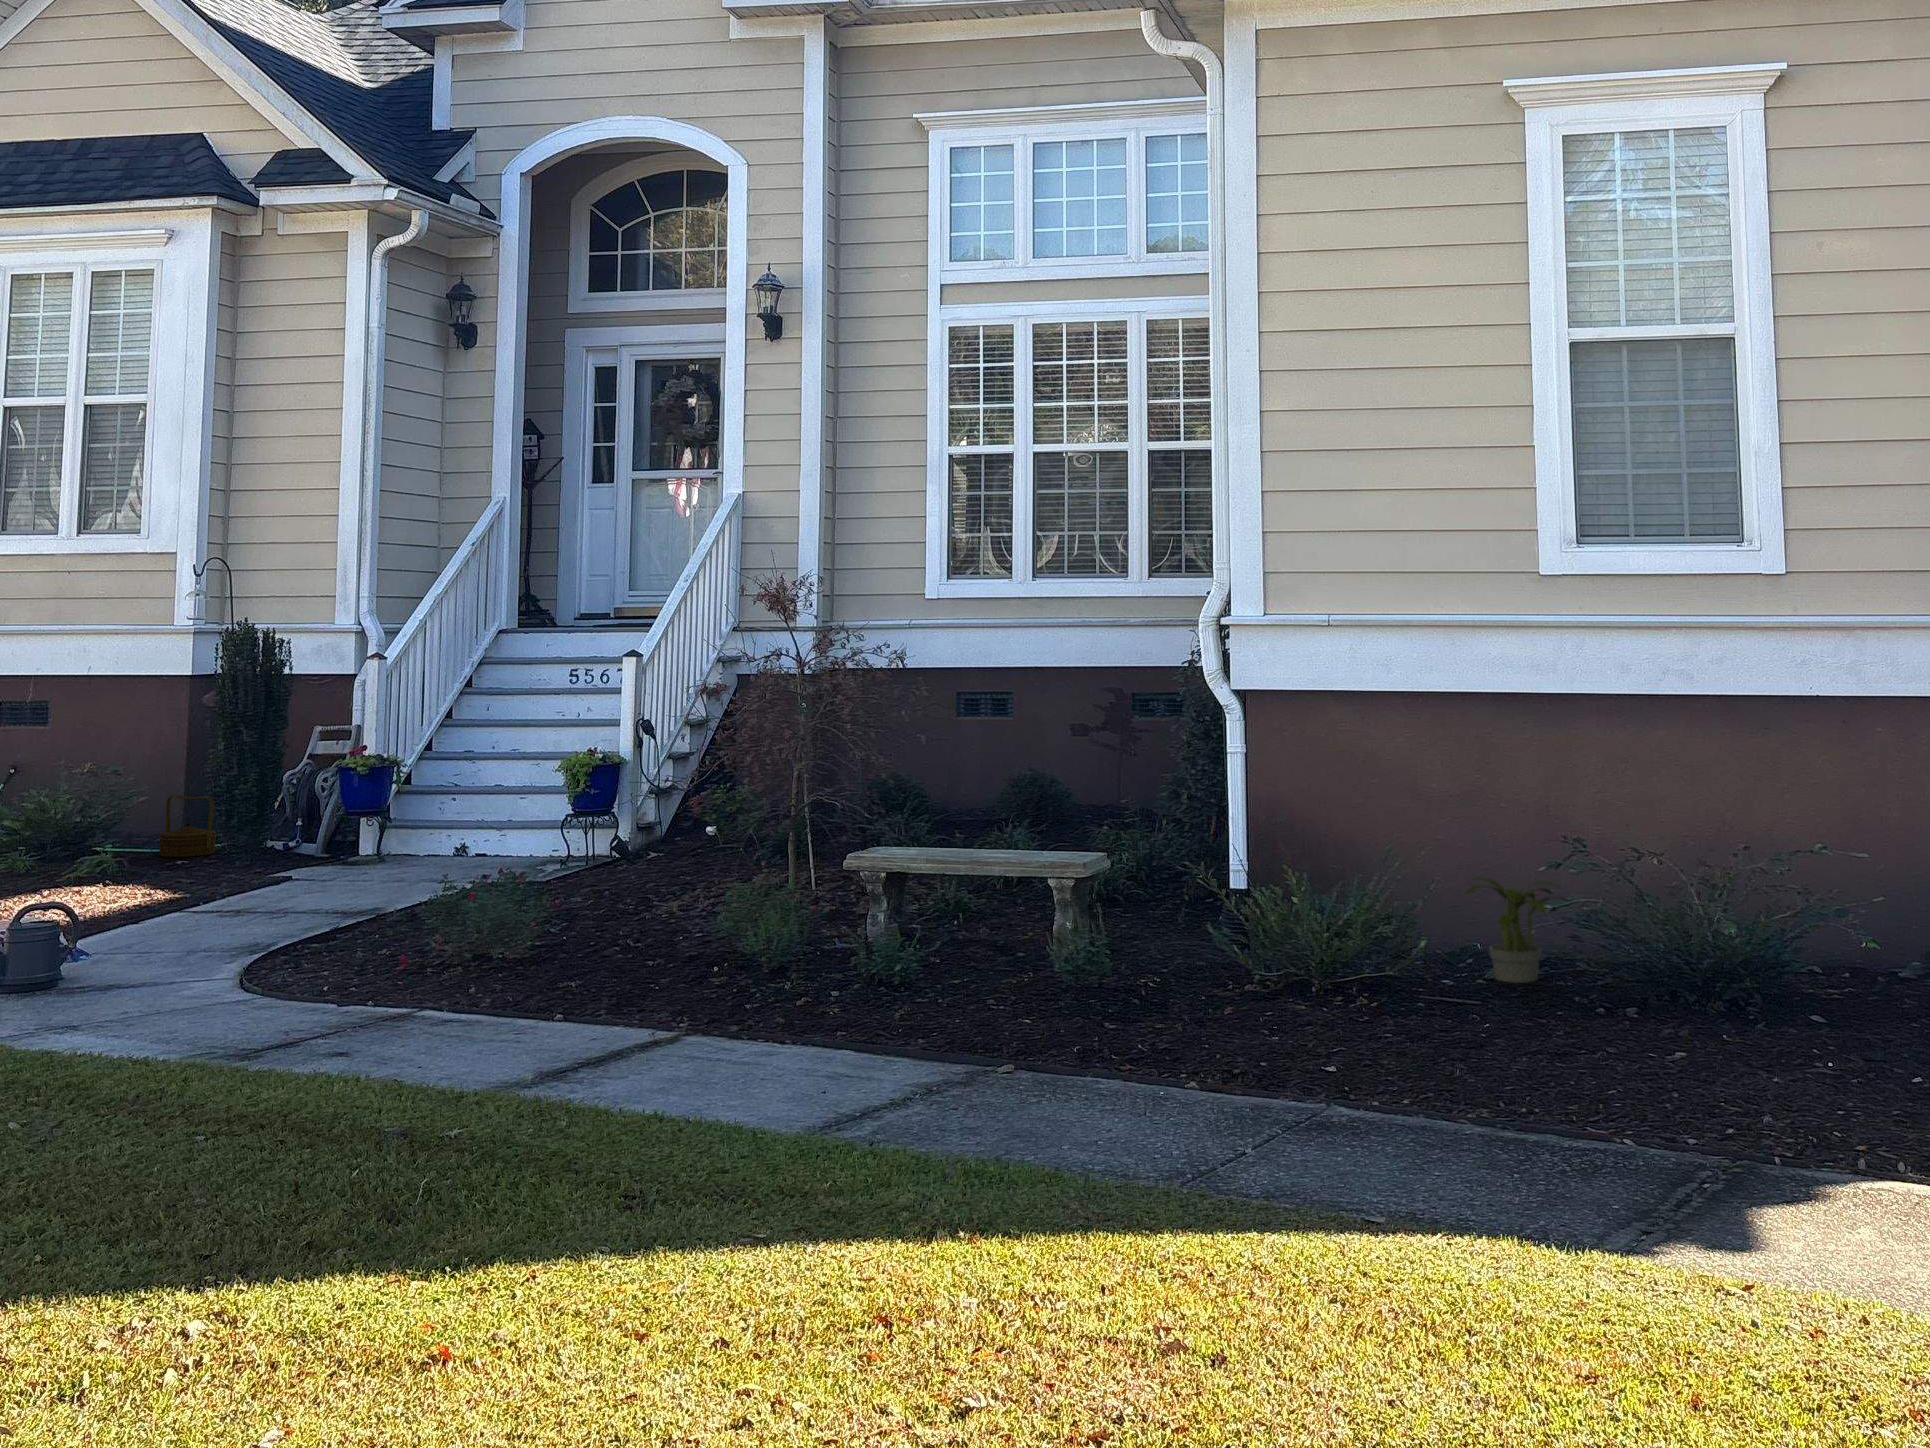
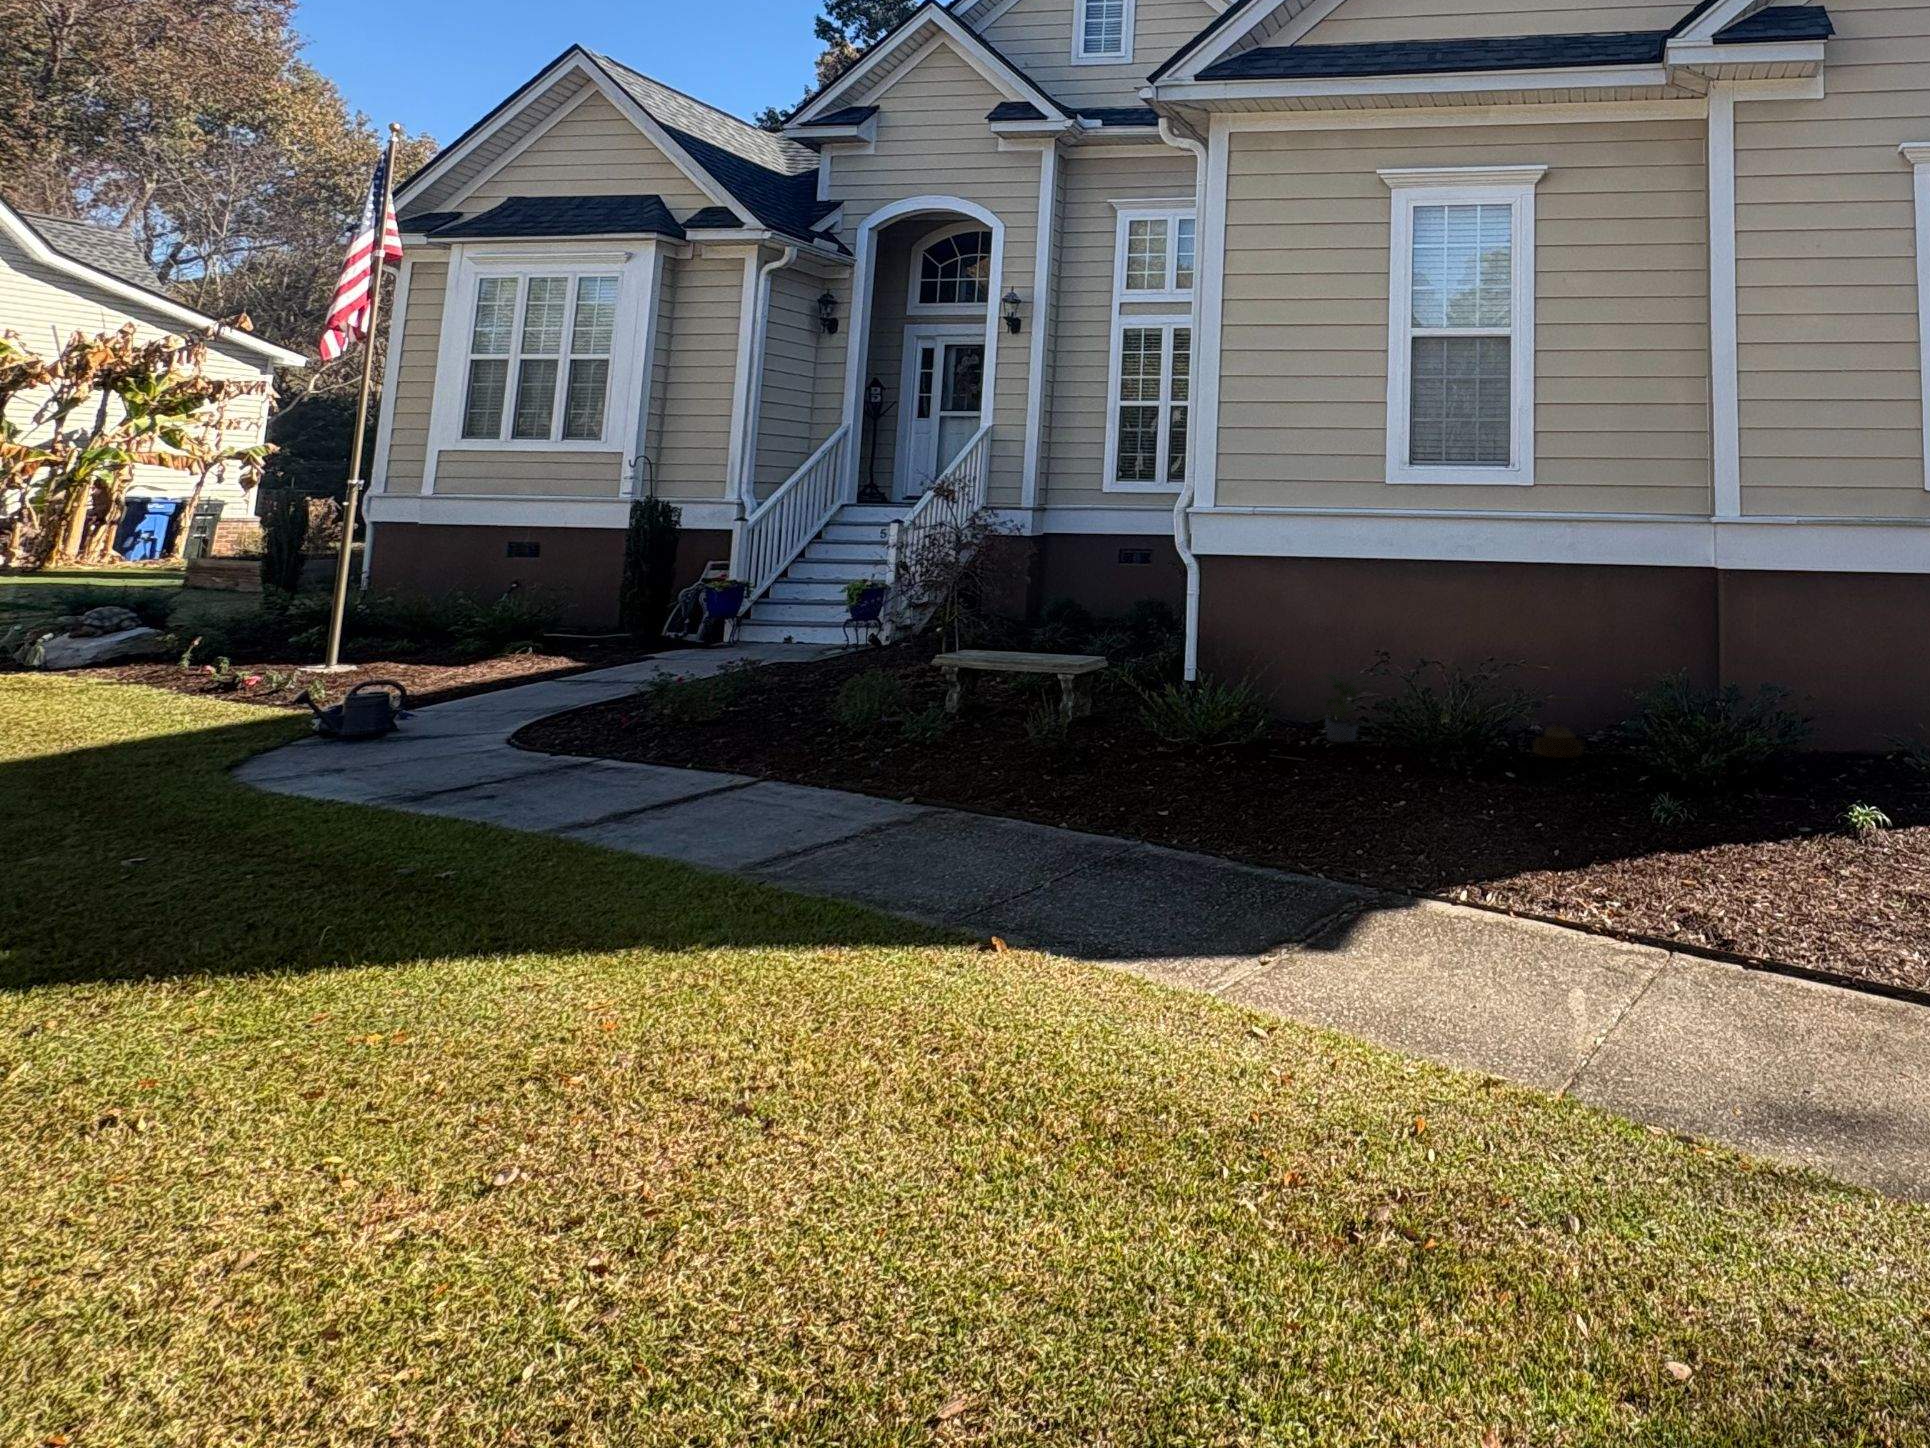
basket: present [159,795,217,857] -> present [1533,695,1585,758]

